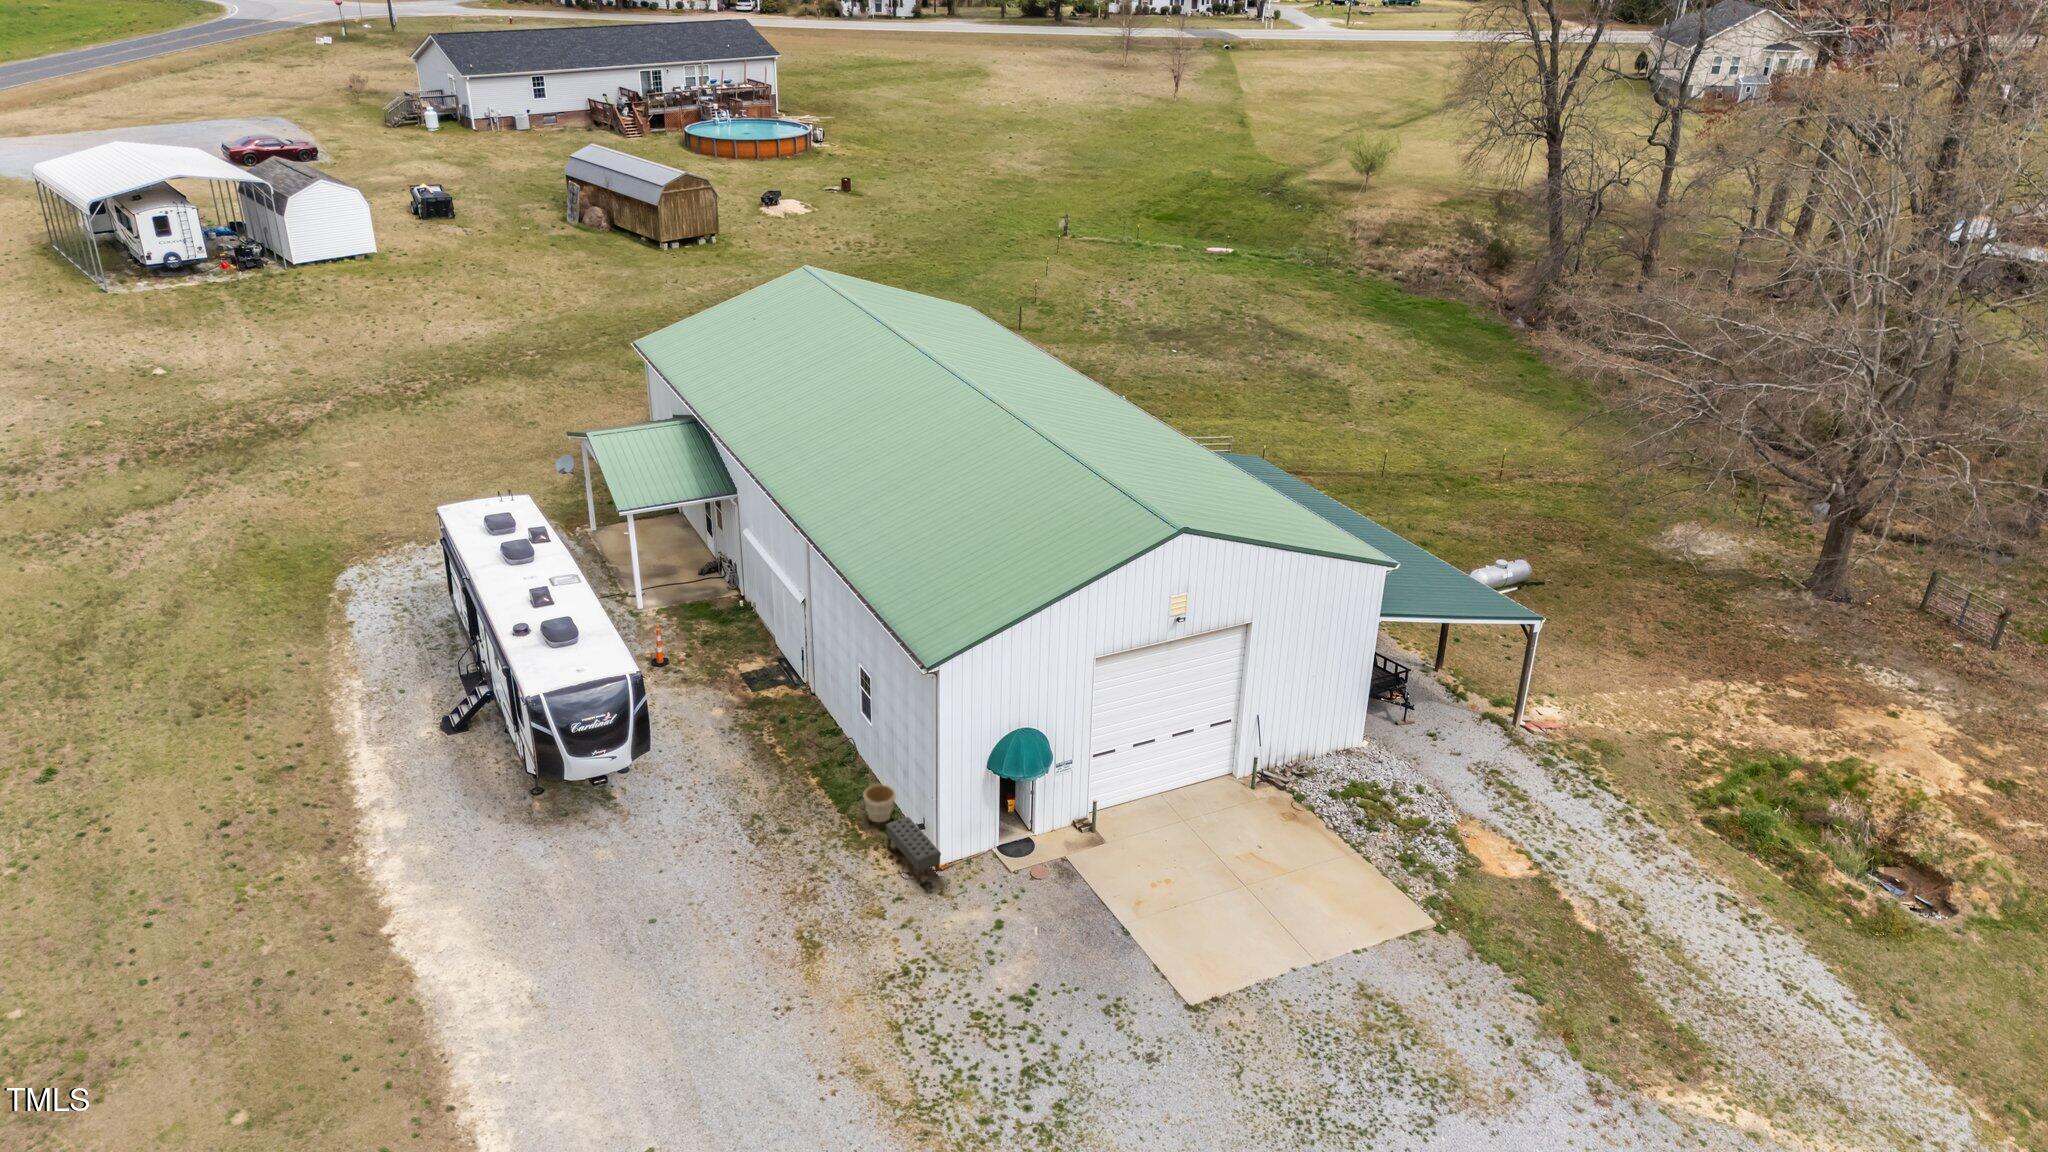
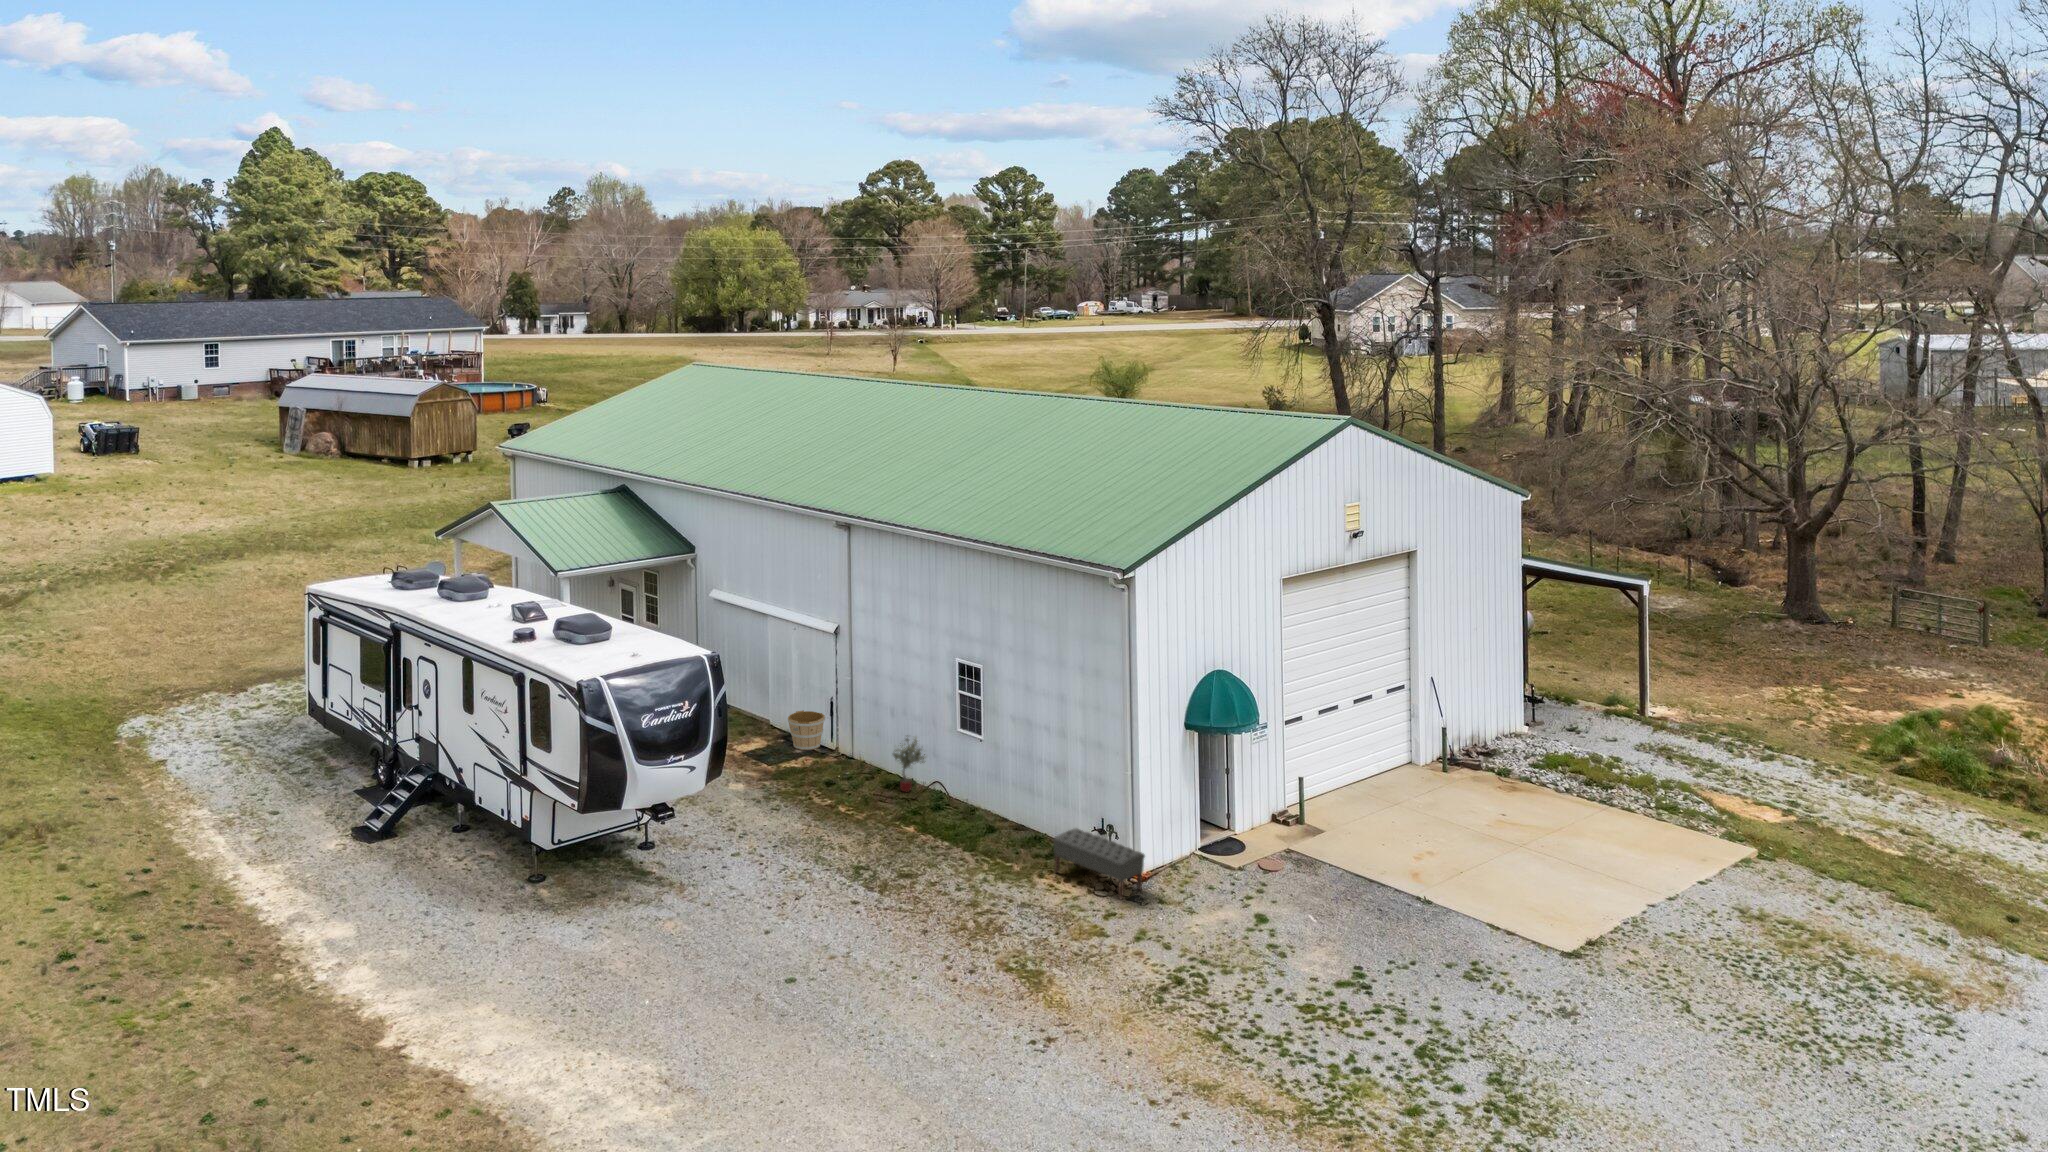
potted tree: none [821,704,845,743] -> present [893,737,925,792]
wooden bucket: present [863,784,896,822] -> present [788,710,825,750]

